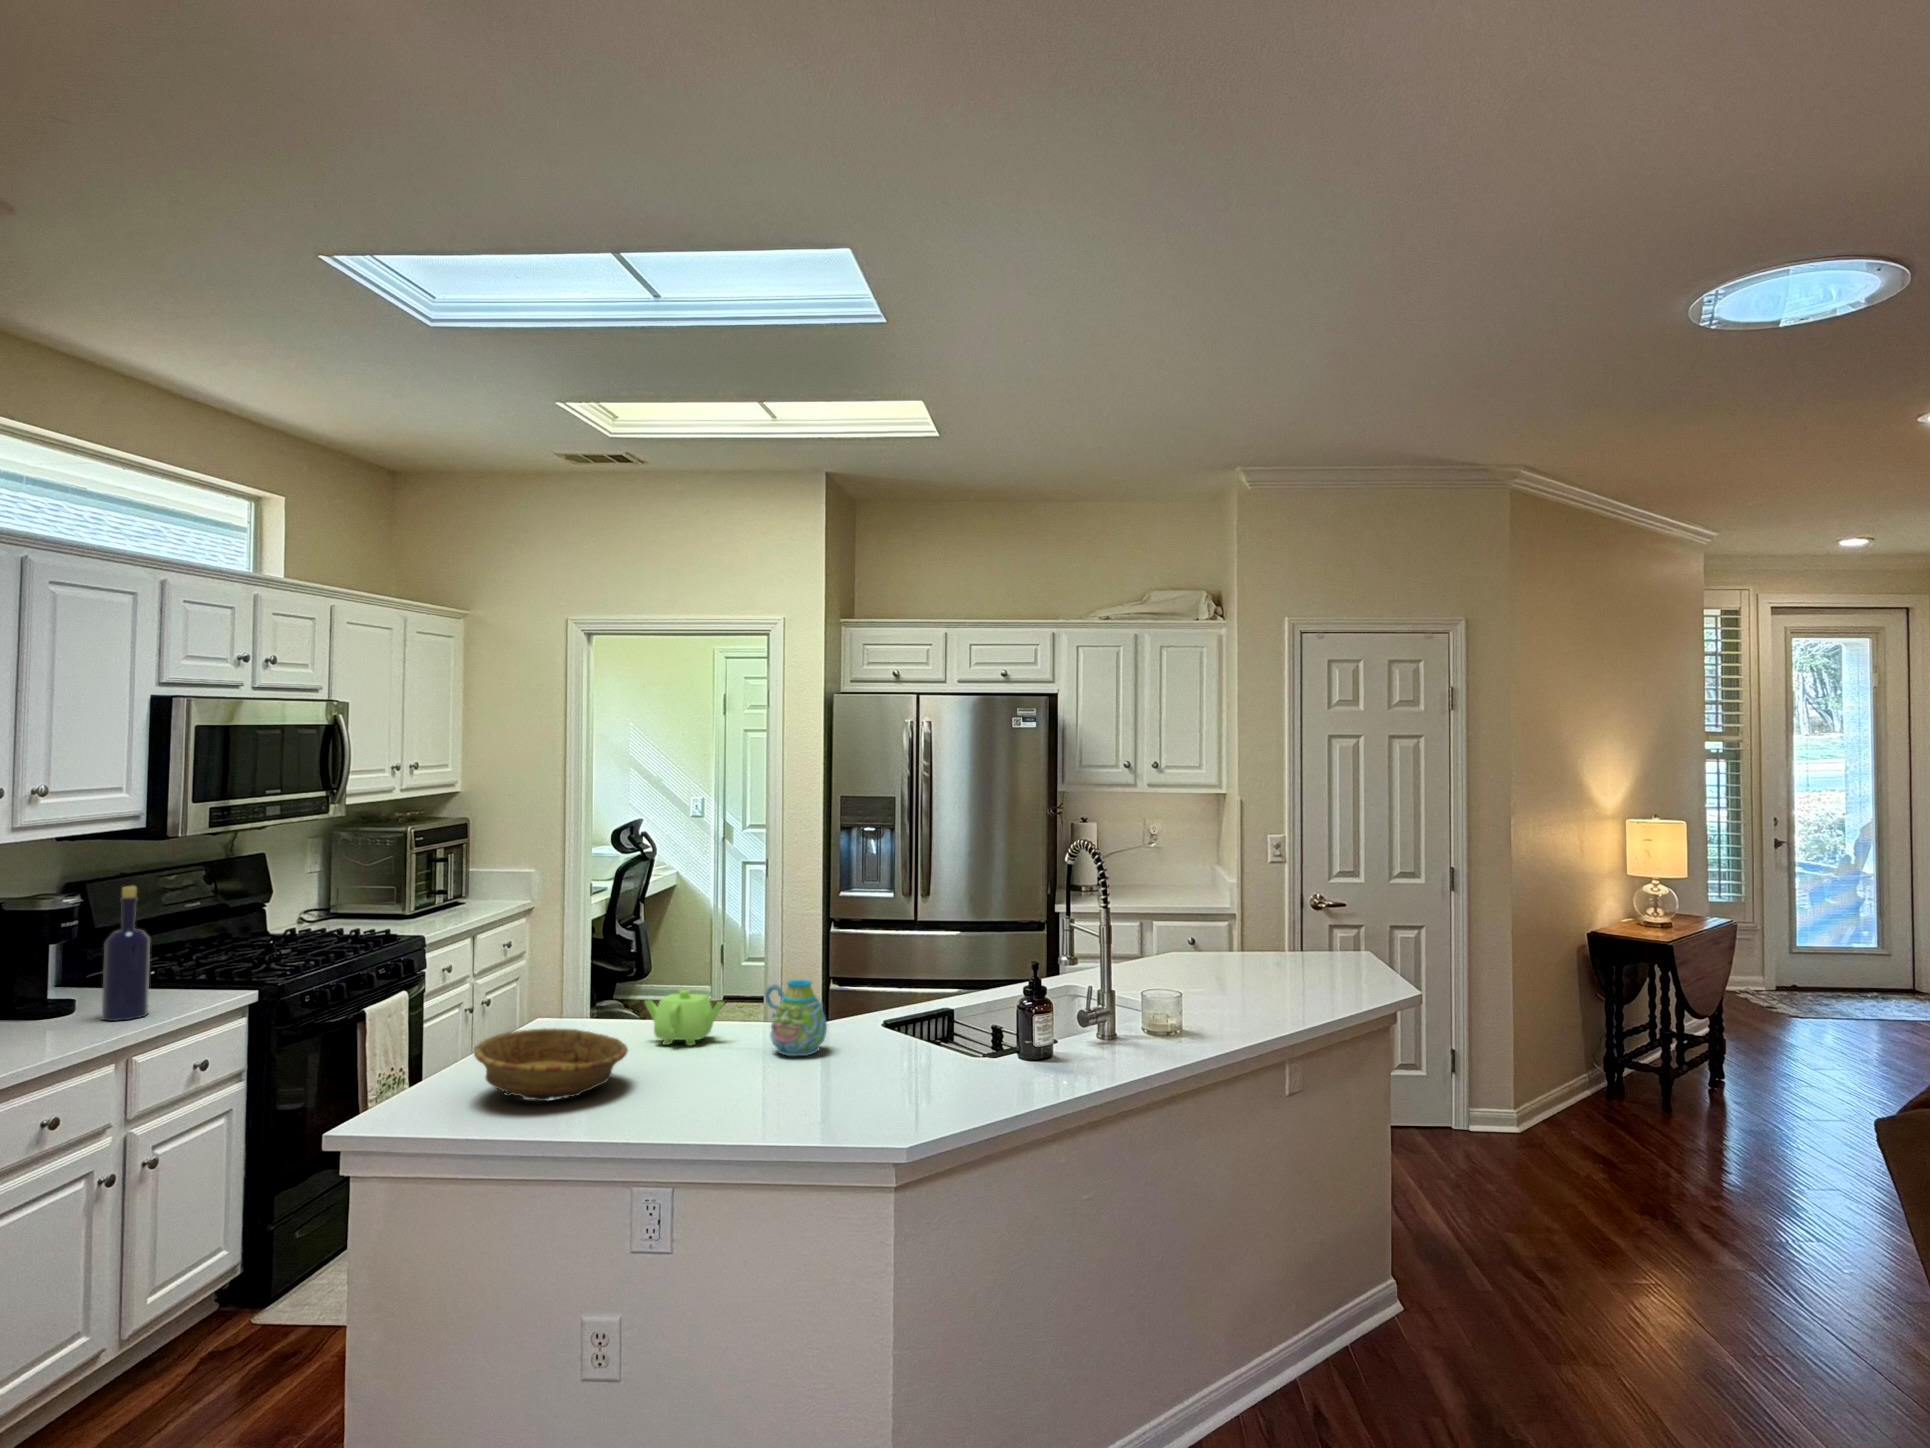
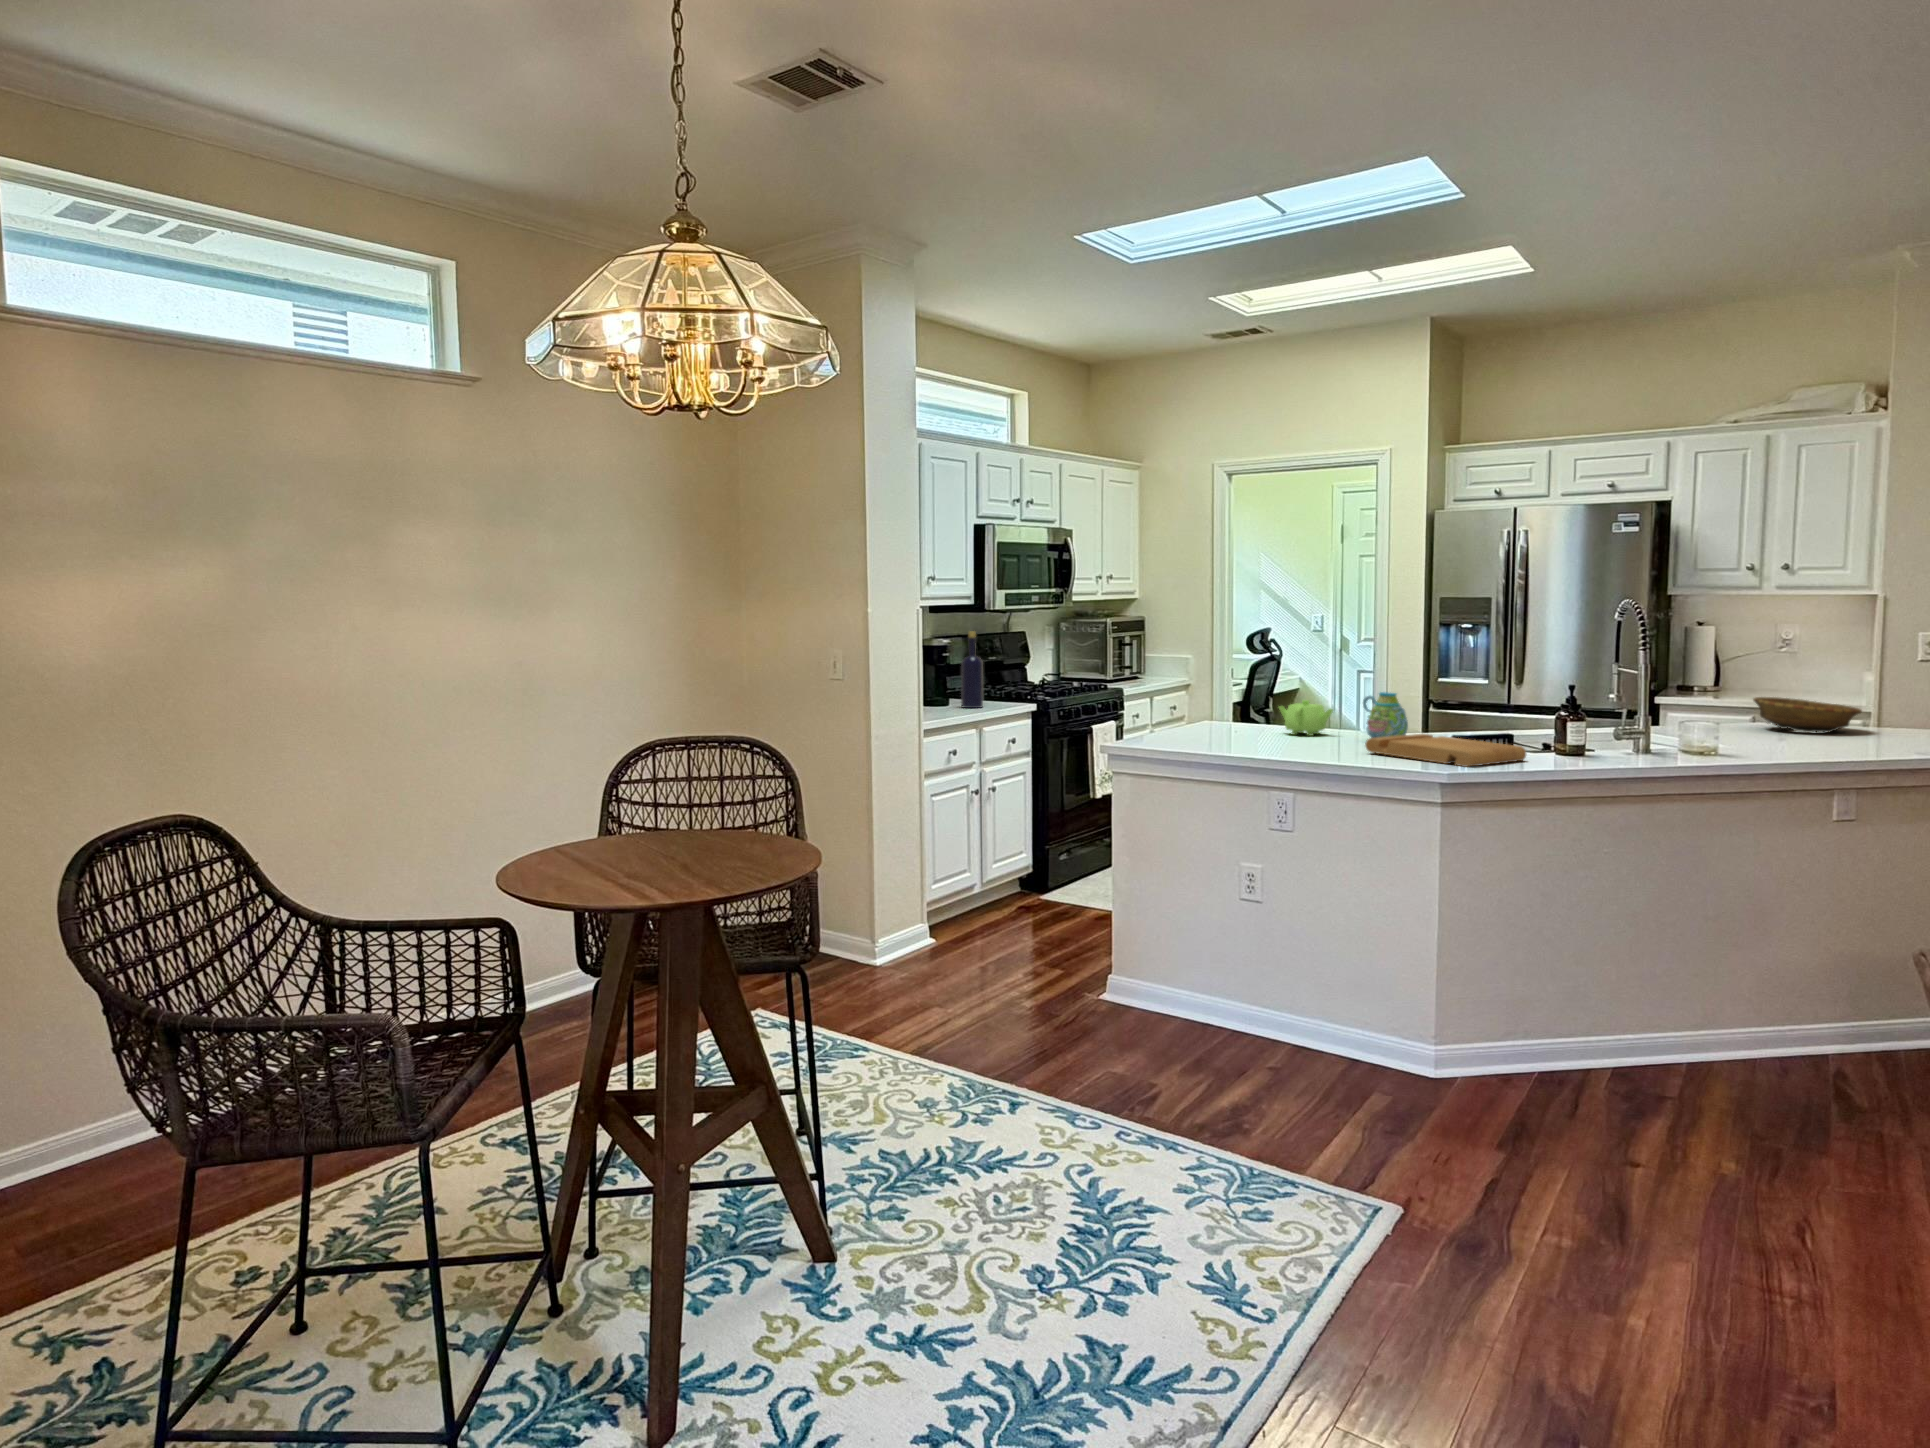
decorative bowl: present [474,1028,628,1101] -> present [1753,697,1862,732]
cutting board: none [773,1047,988,1120] -> present [1365,734,1526,767]

